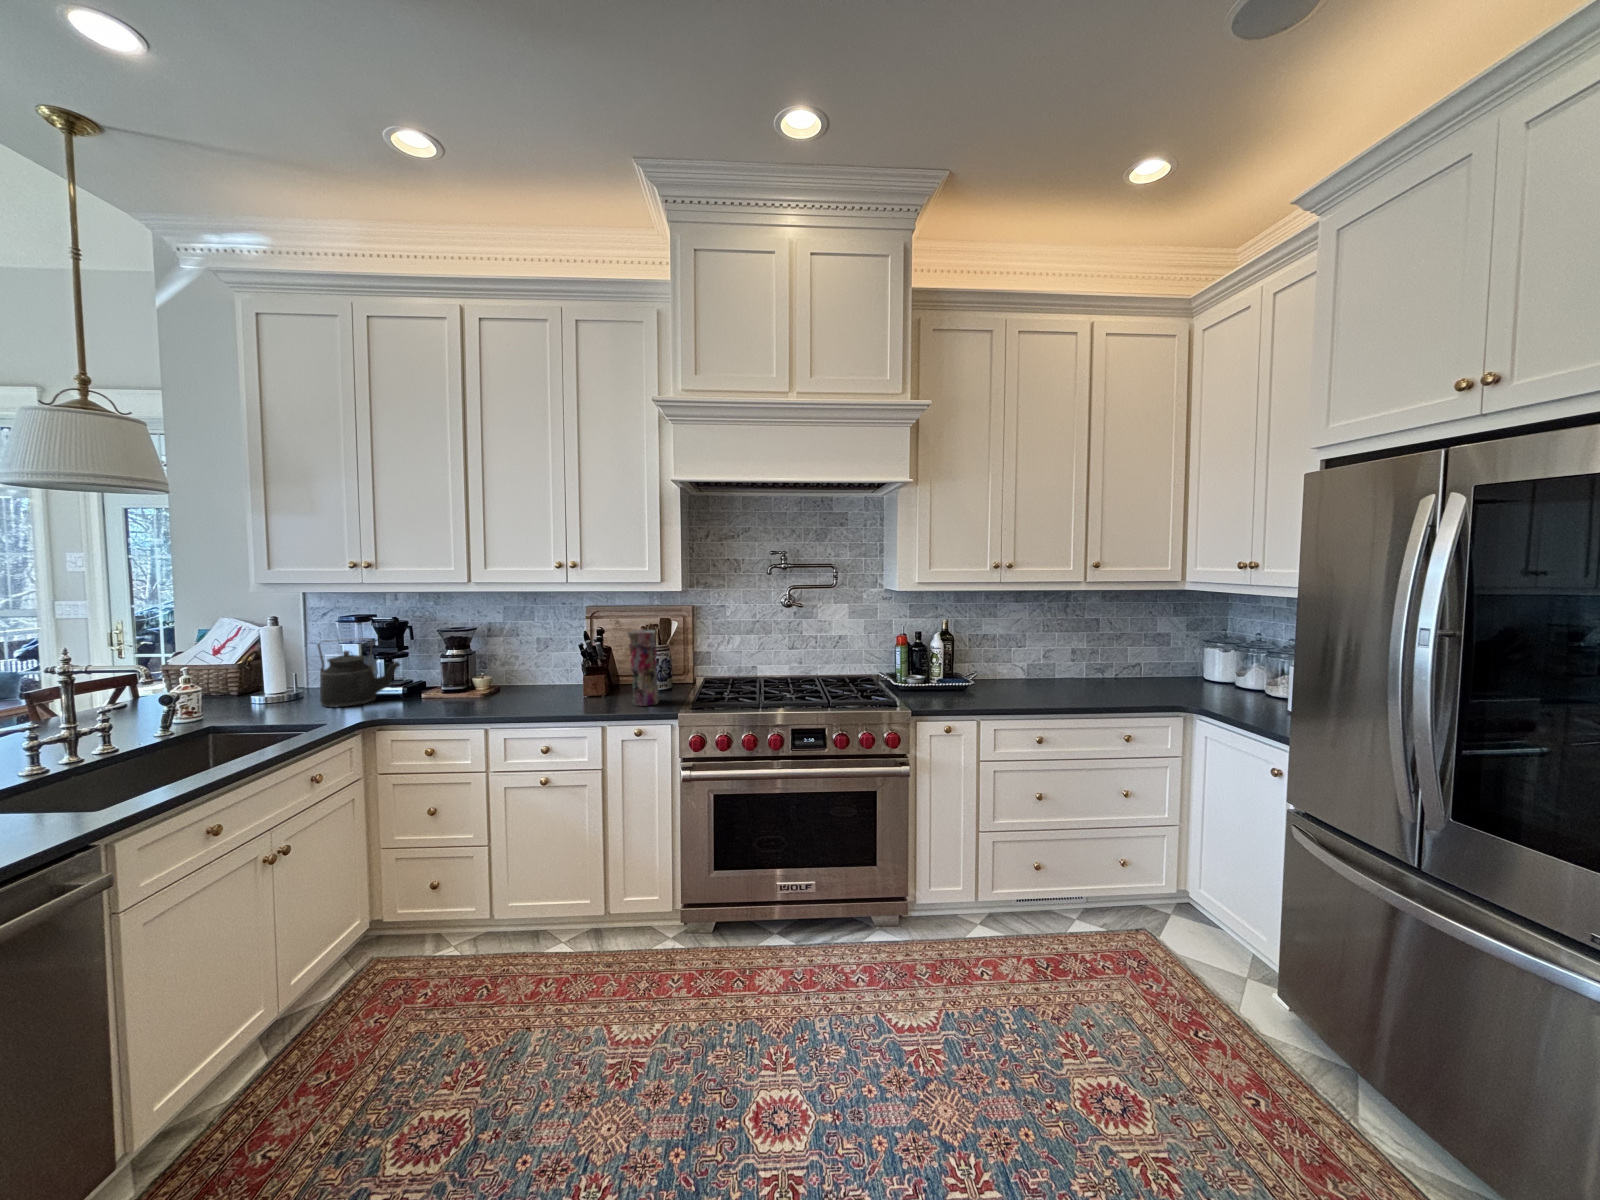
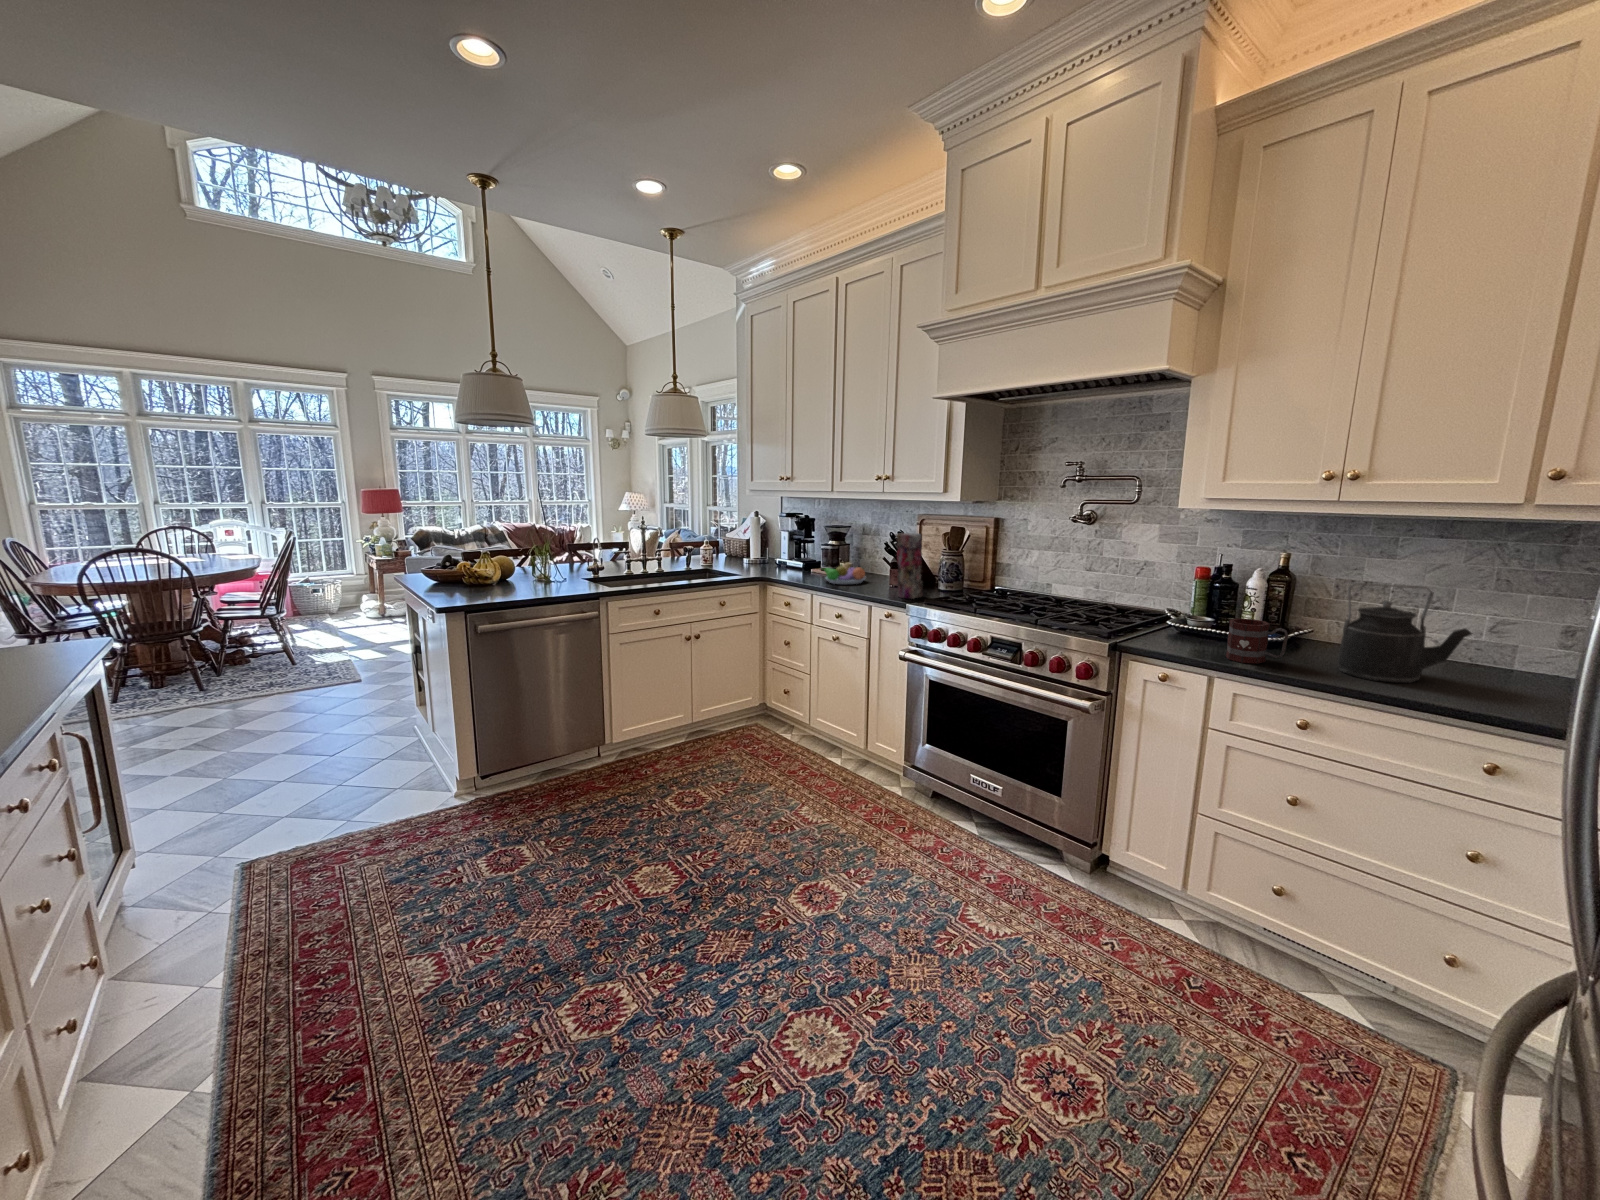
kettle: present [318,638,400,707] -> present [1337,583,1472,683]
mug: none [969,669,1004,702] -> present [1226,618,1288,664]
fruit bowl: none [482,678,549,706] -> present [823,564,866,584]

